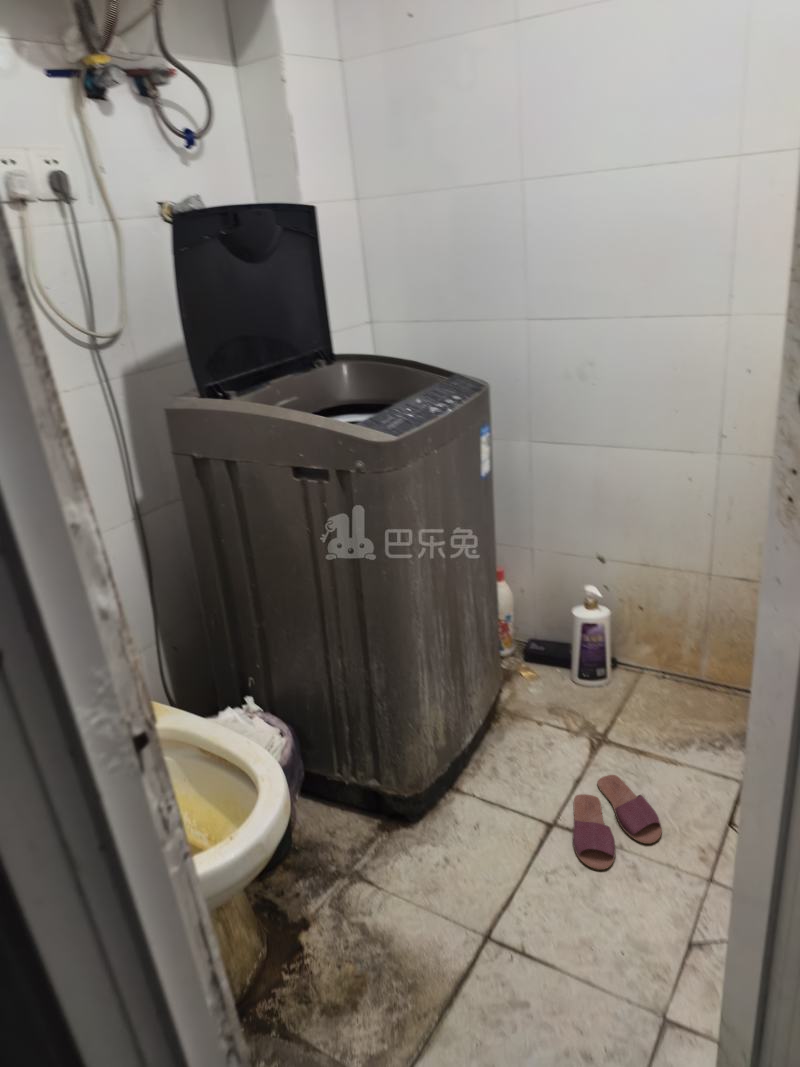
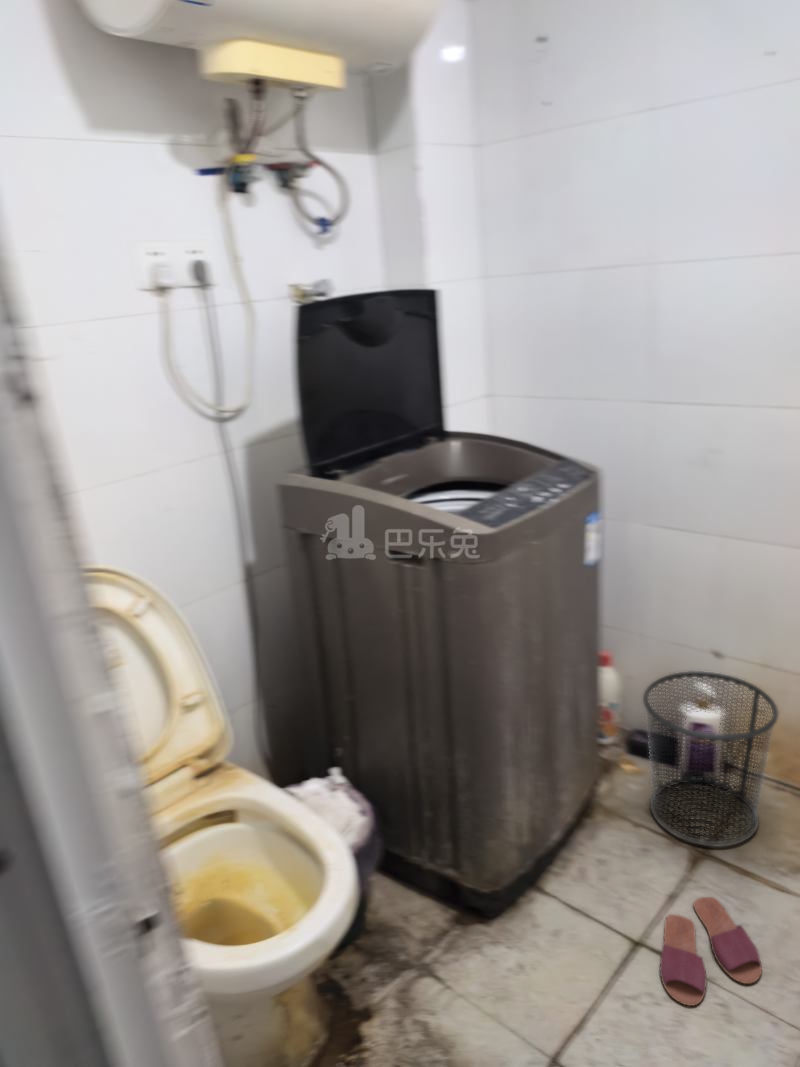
waste bin: none [539,574,661,732] -> present [643,671,778,846]

